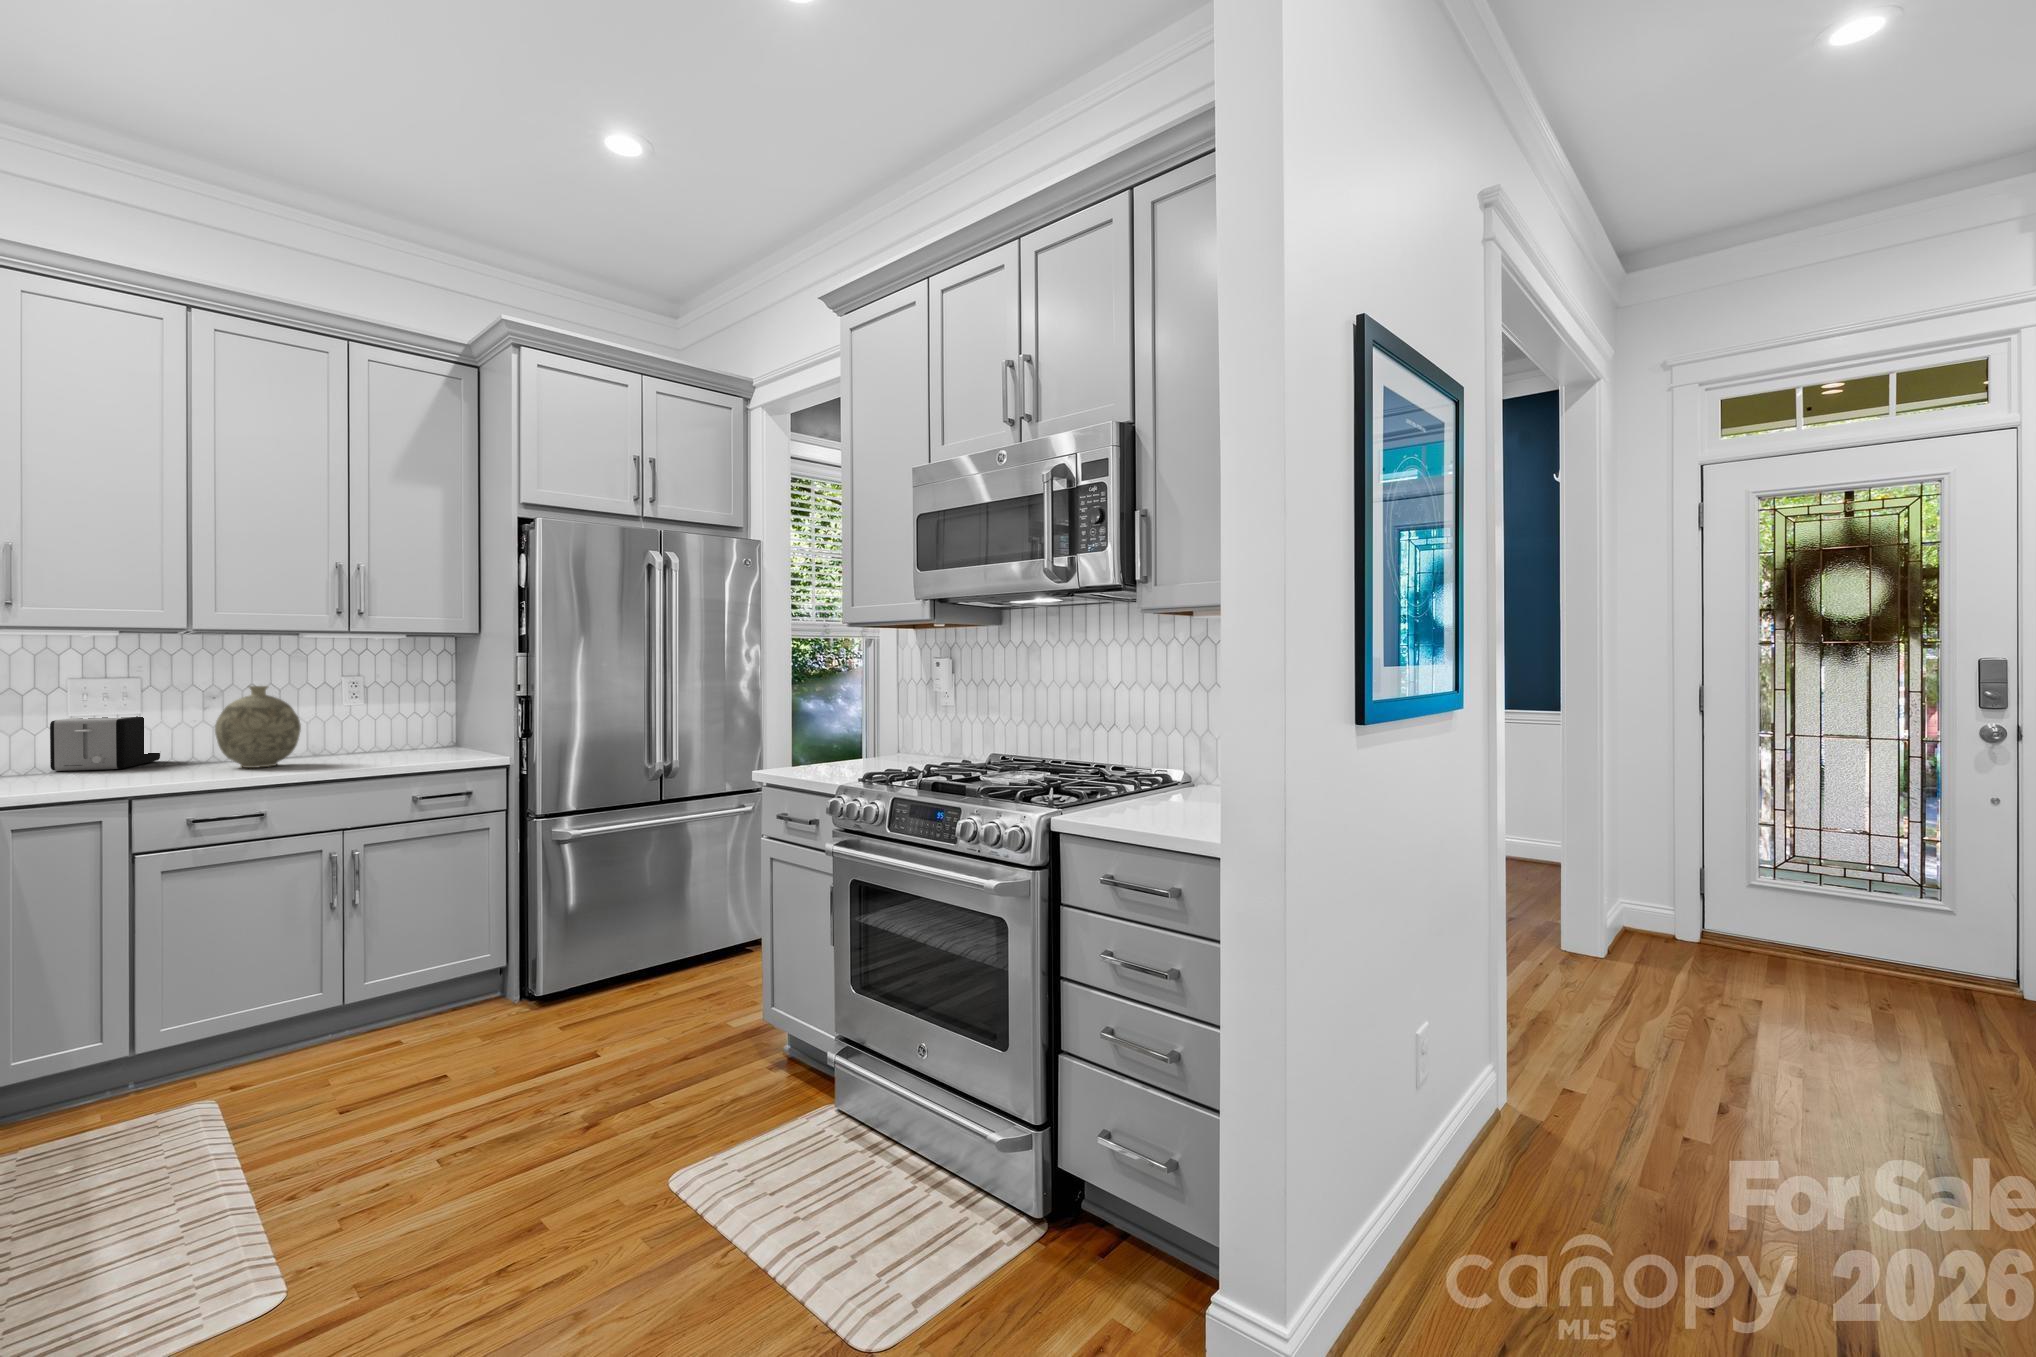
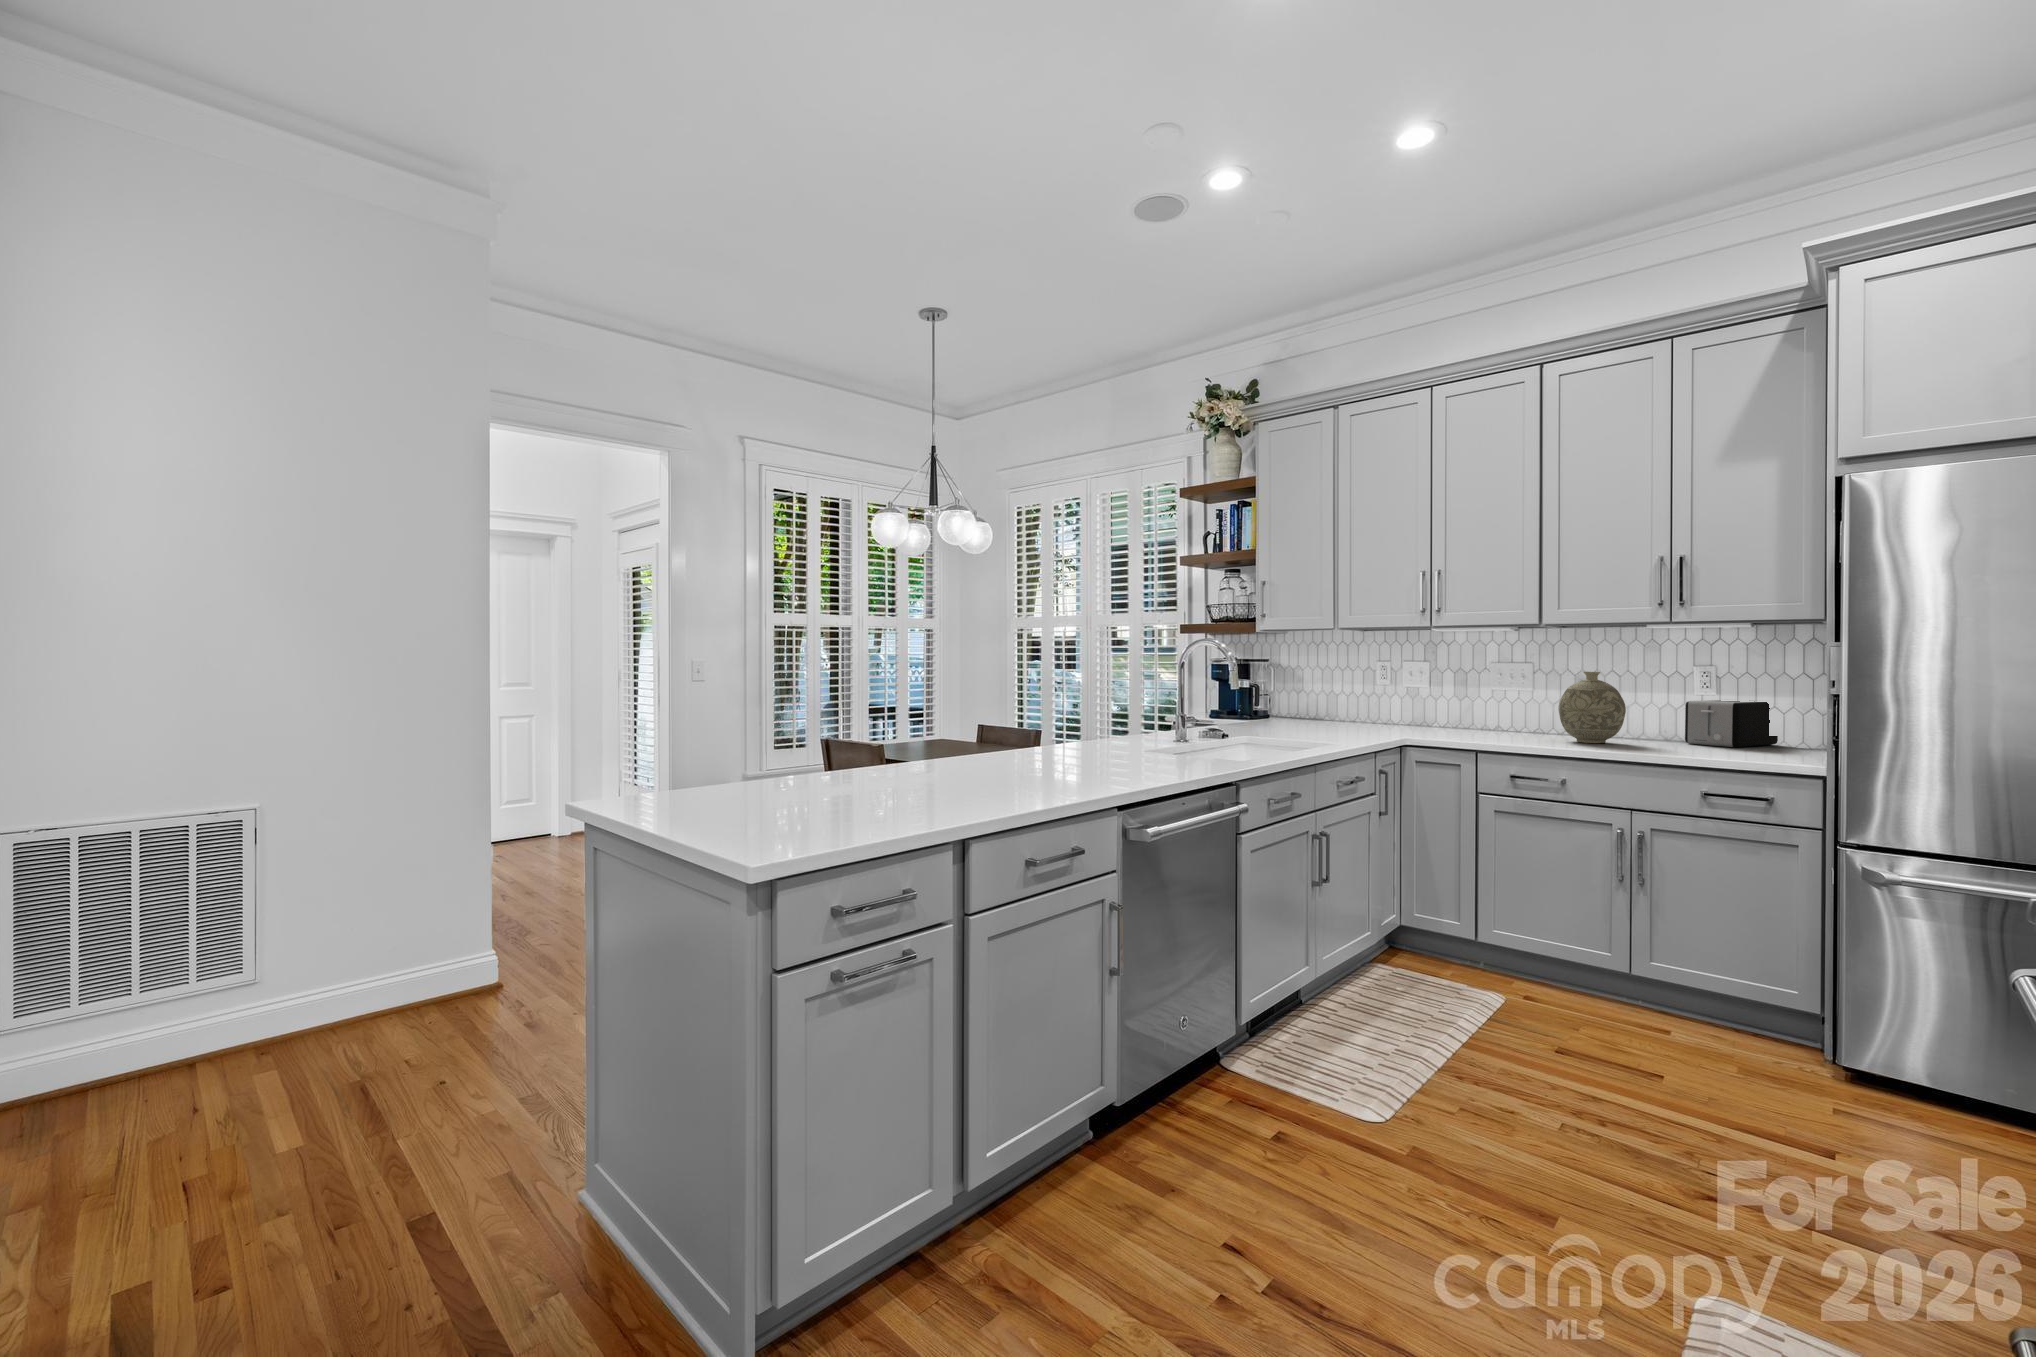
toaster: present [50,716,160,771] -> present [1685,700,1778,747]

